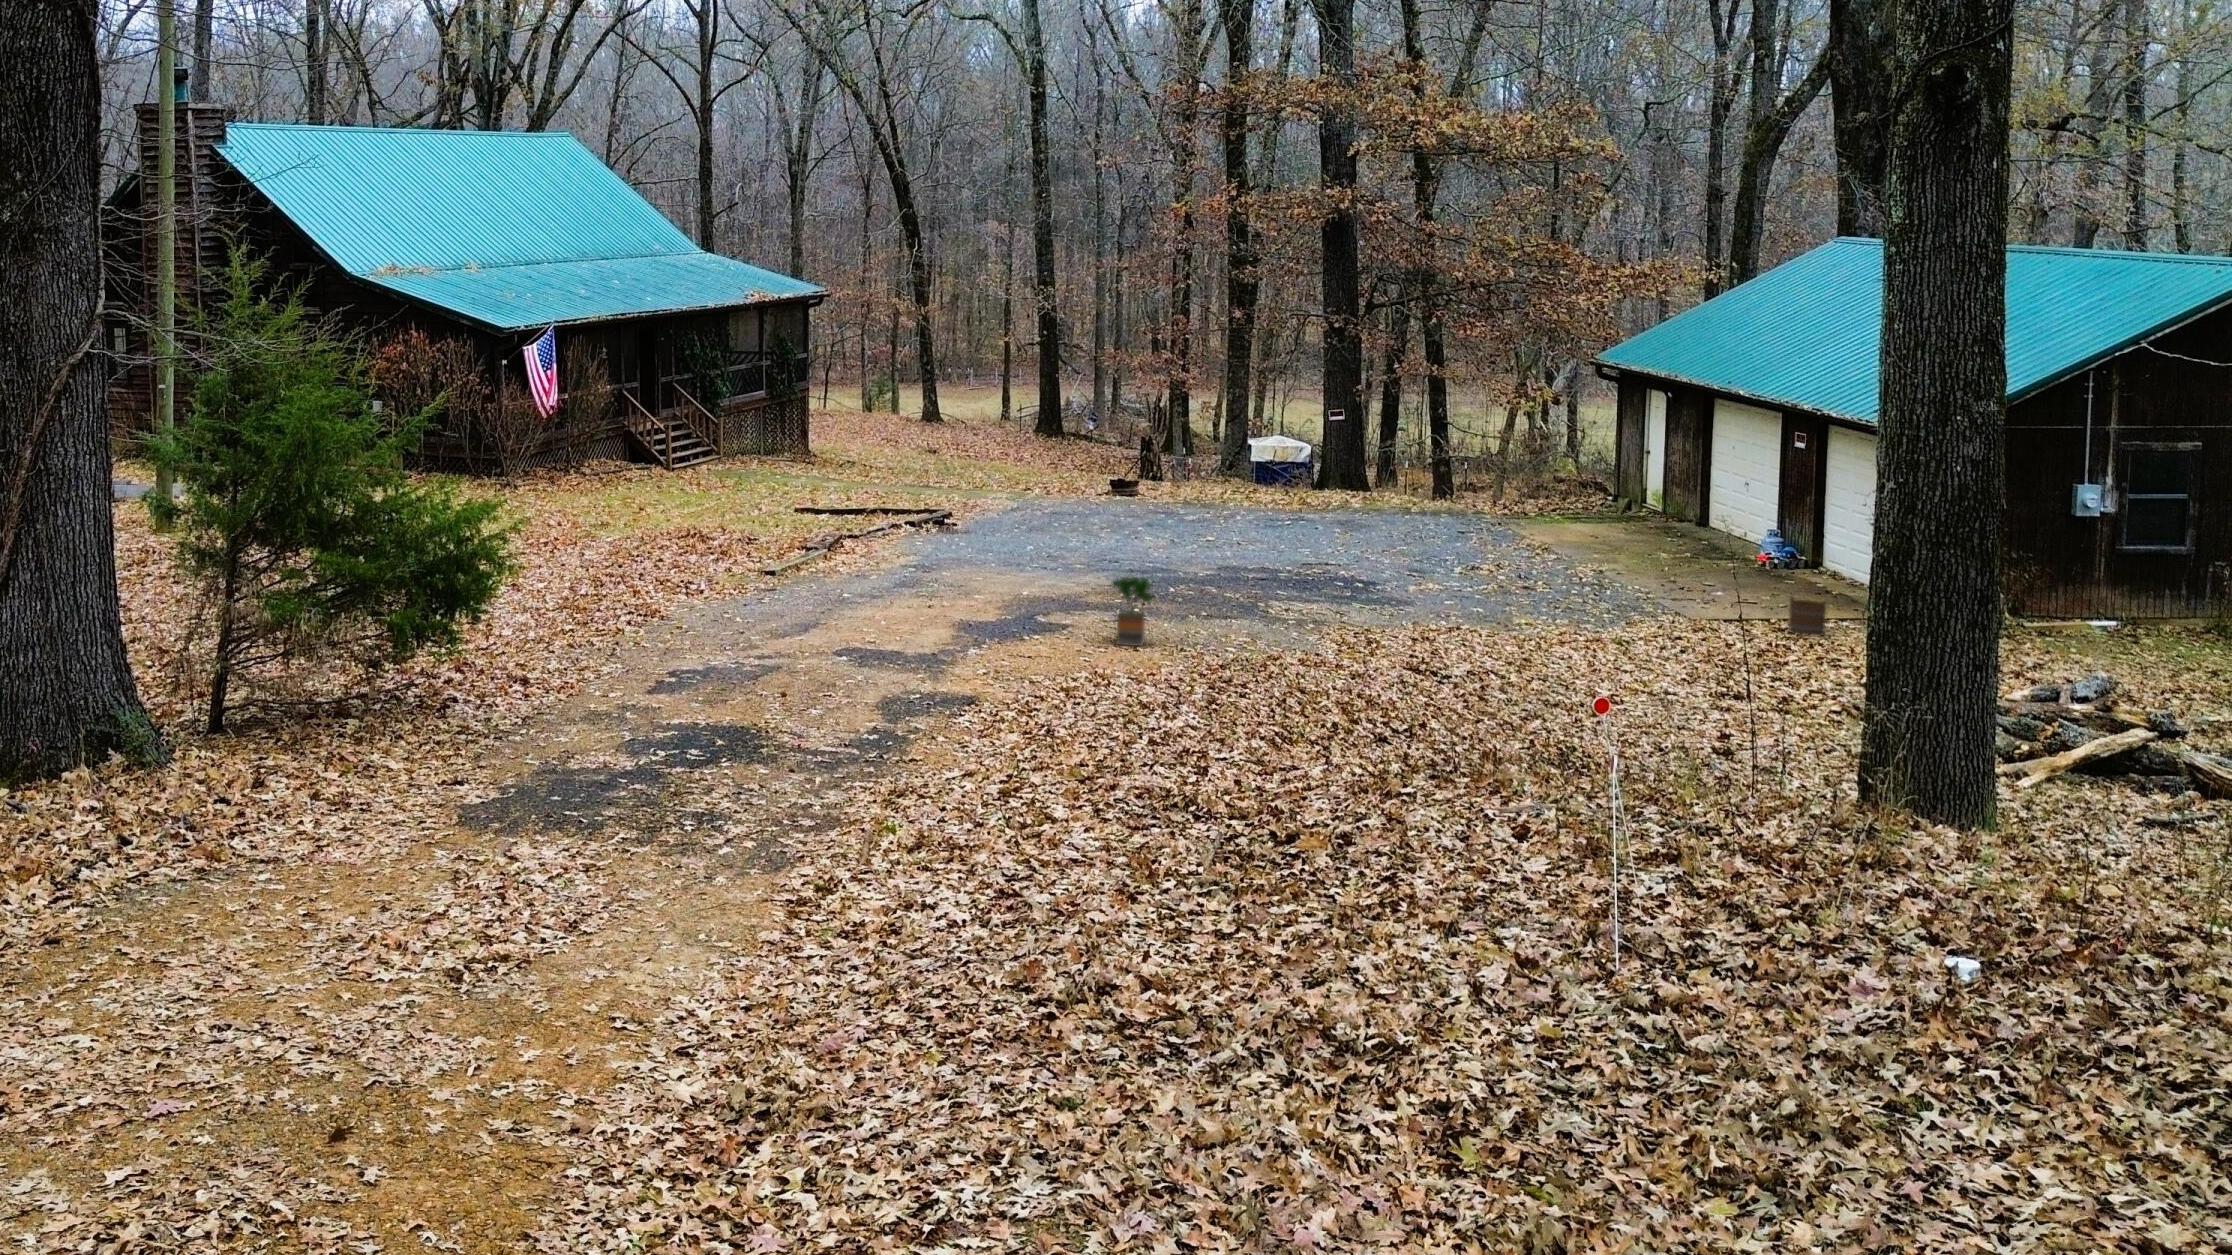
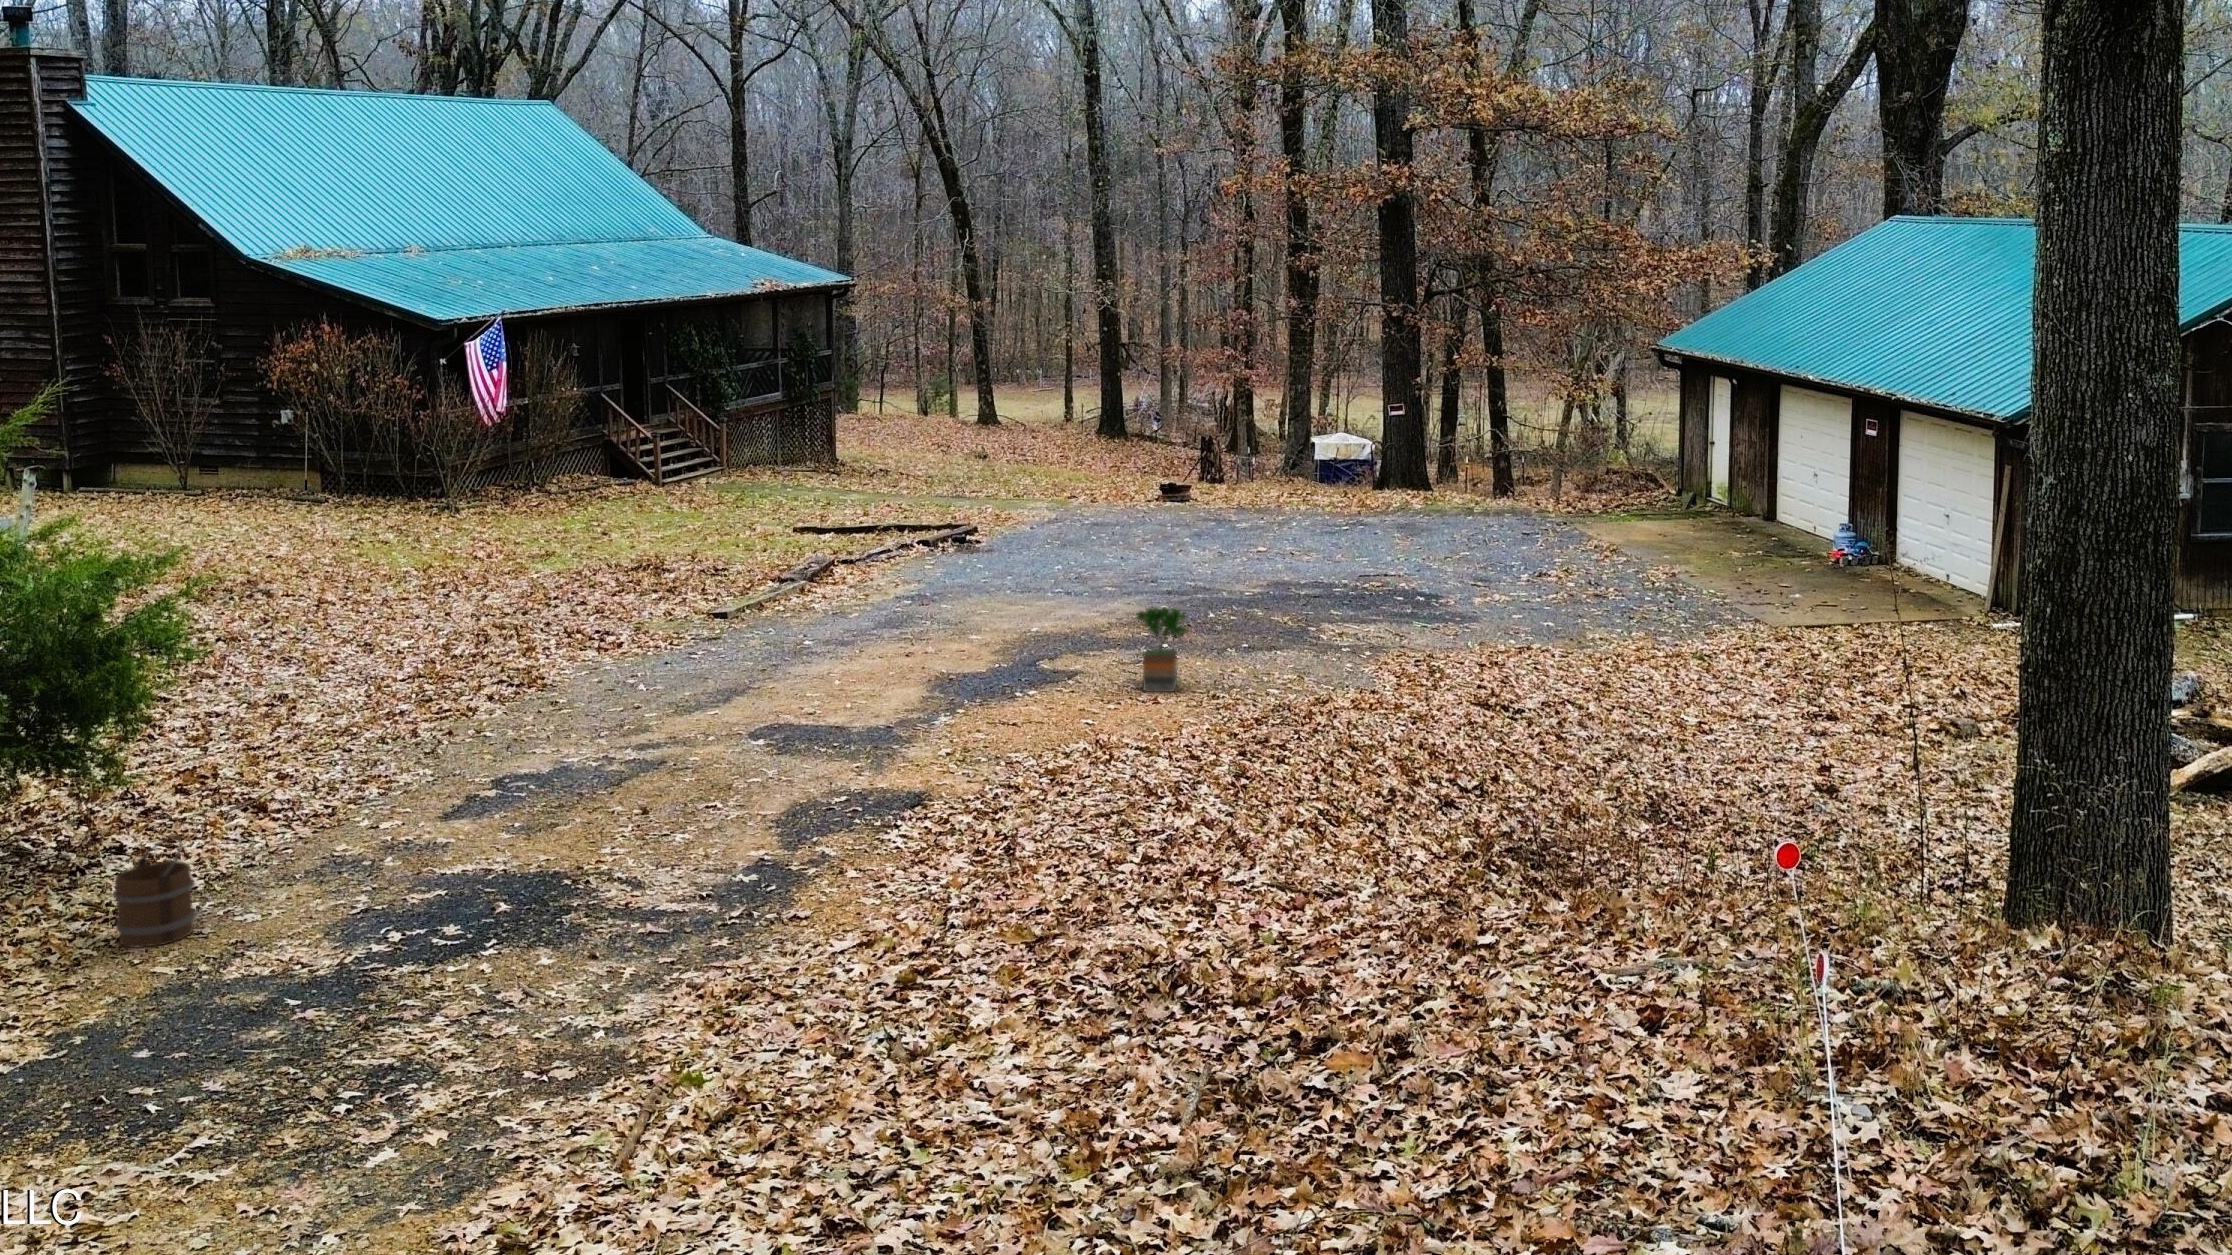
bucket: present [1788,590,1826,636] -> present [113,836,196,948]

